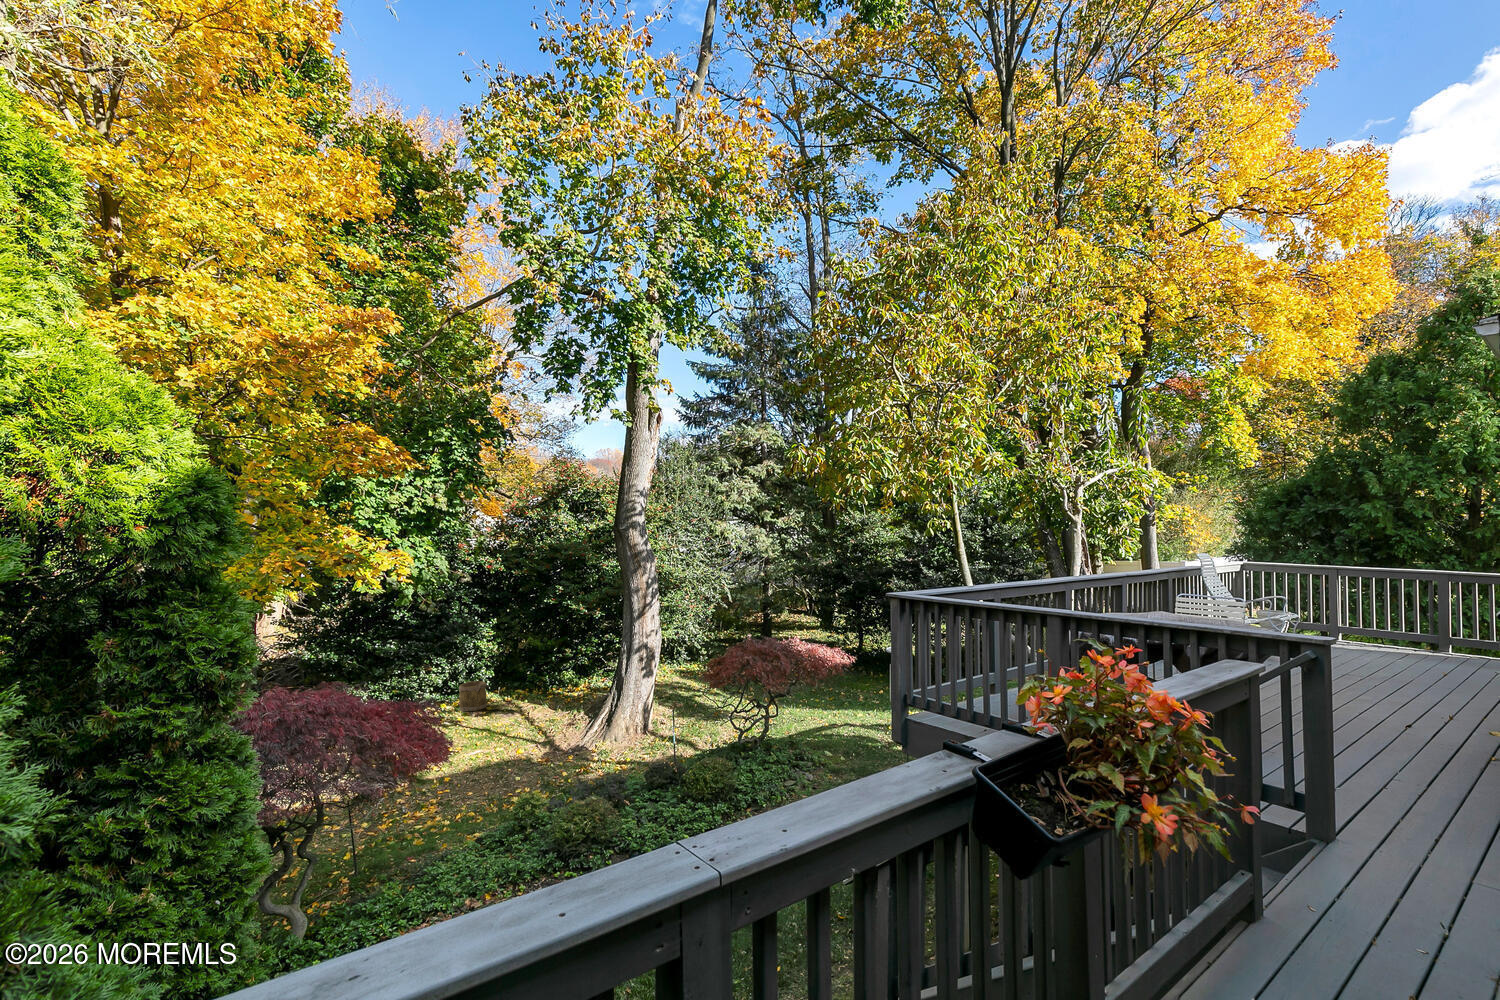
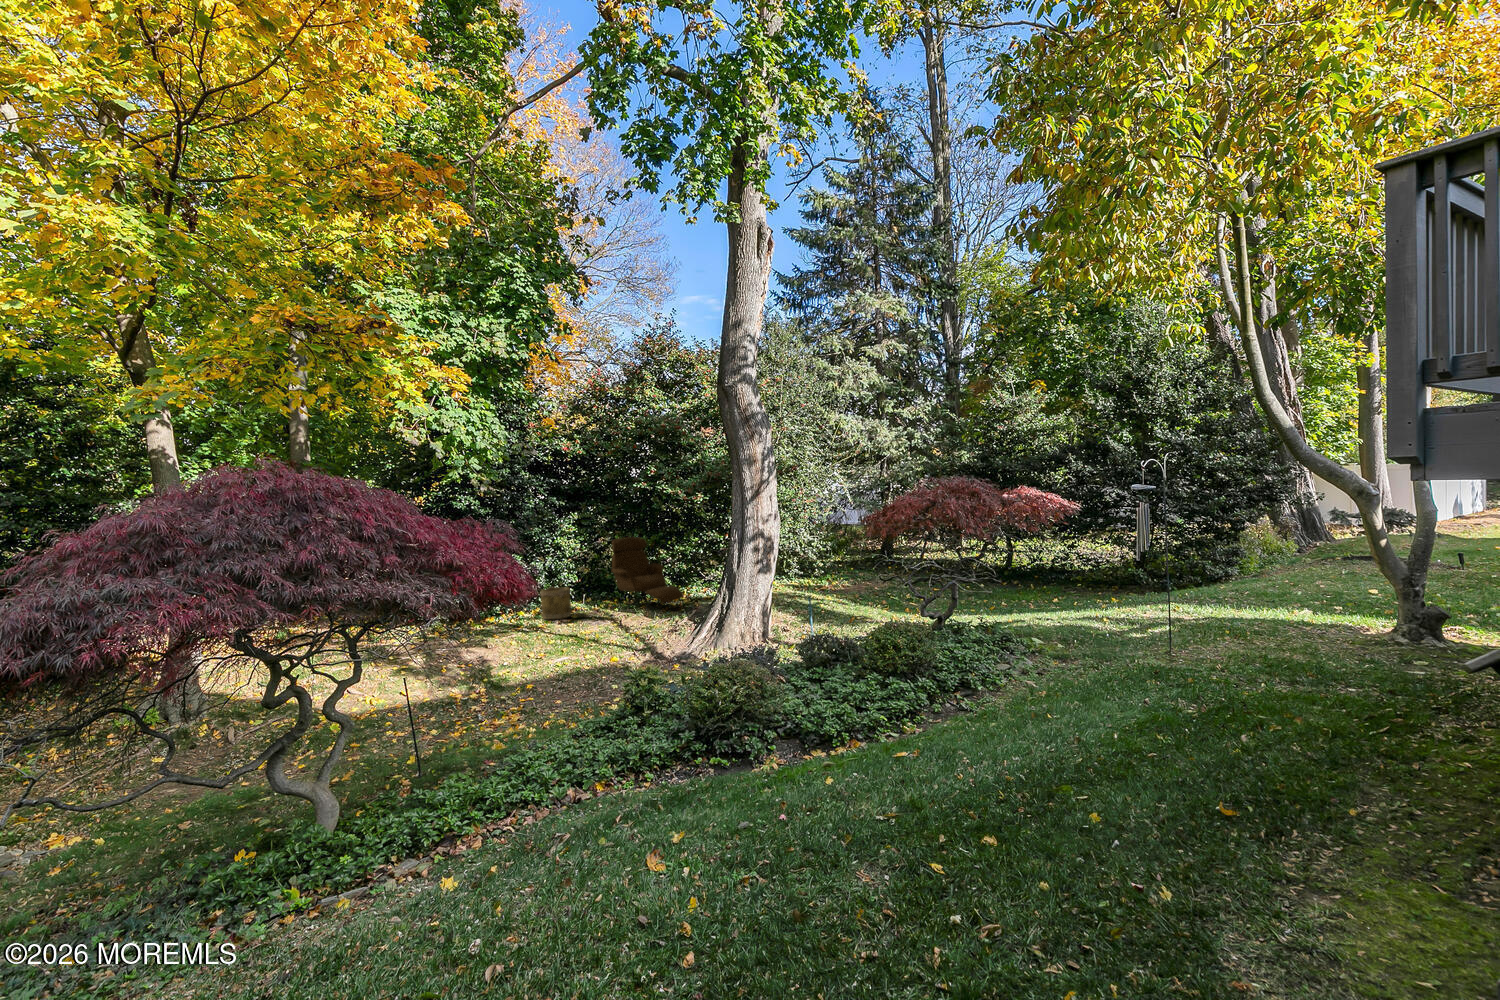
lounge chair: none [524,633,587,702] -> present [612,537,684,611]

